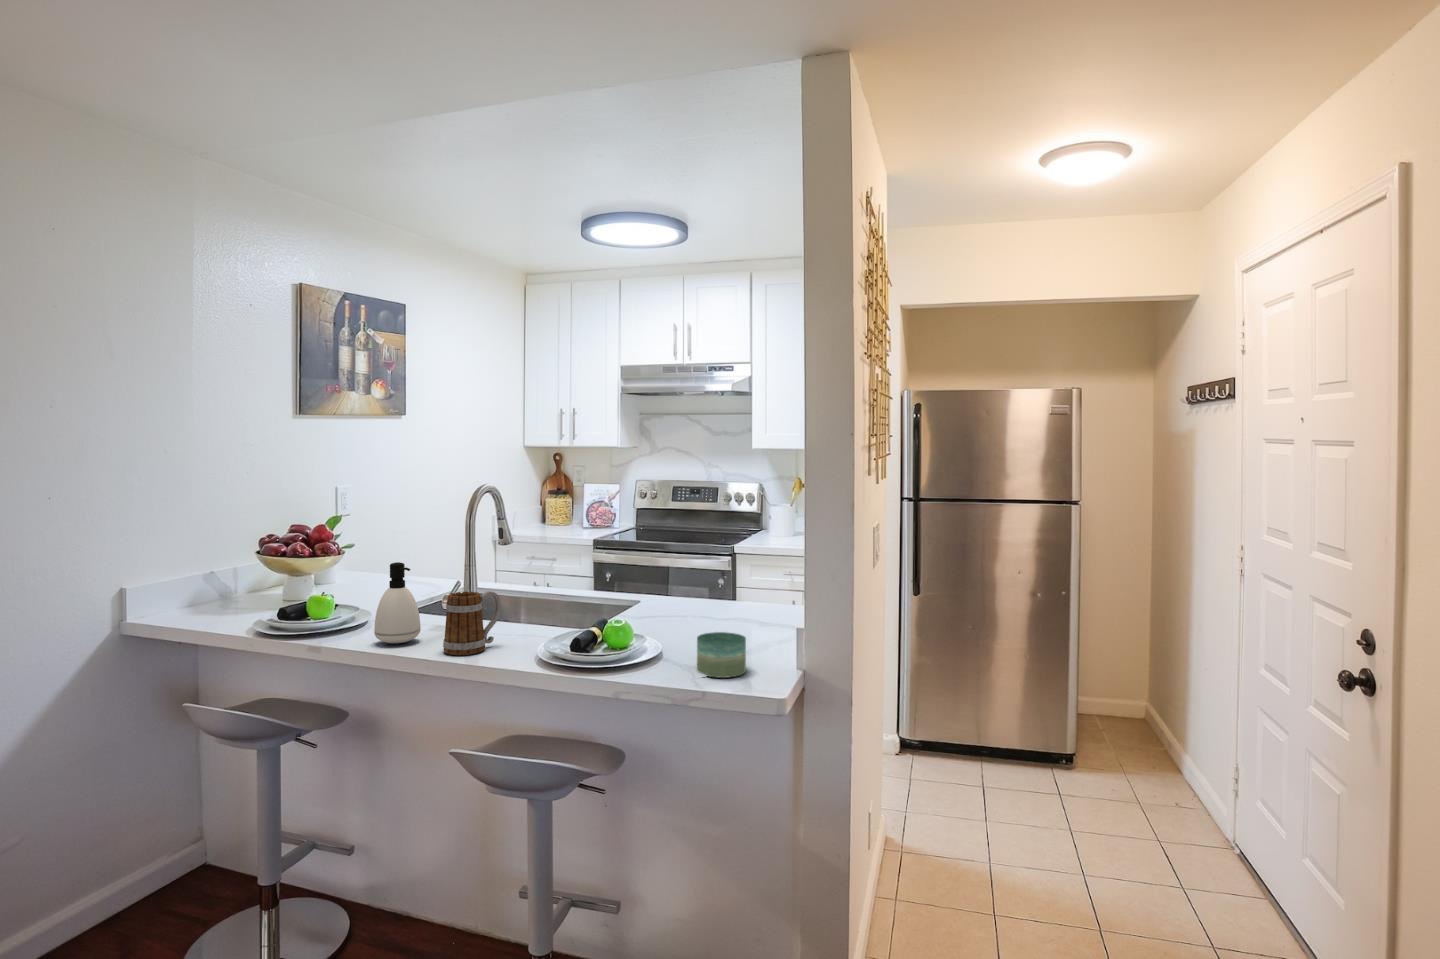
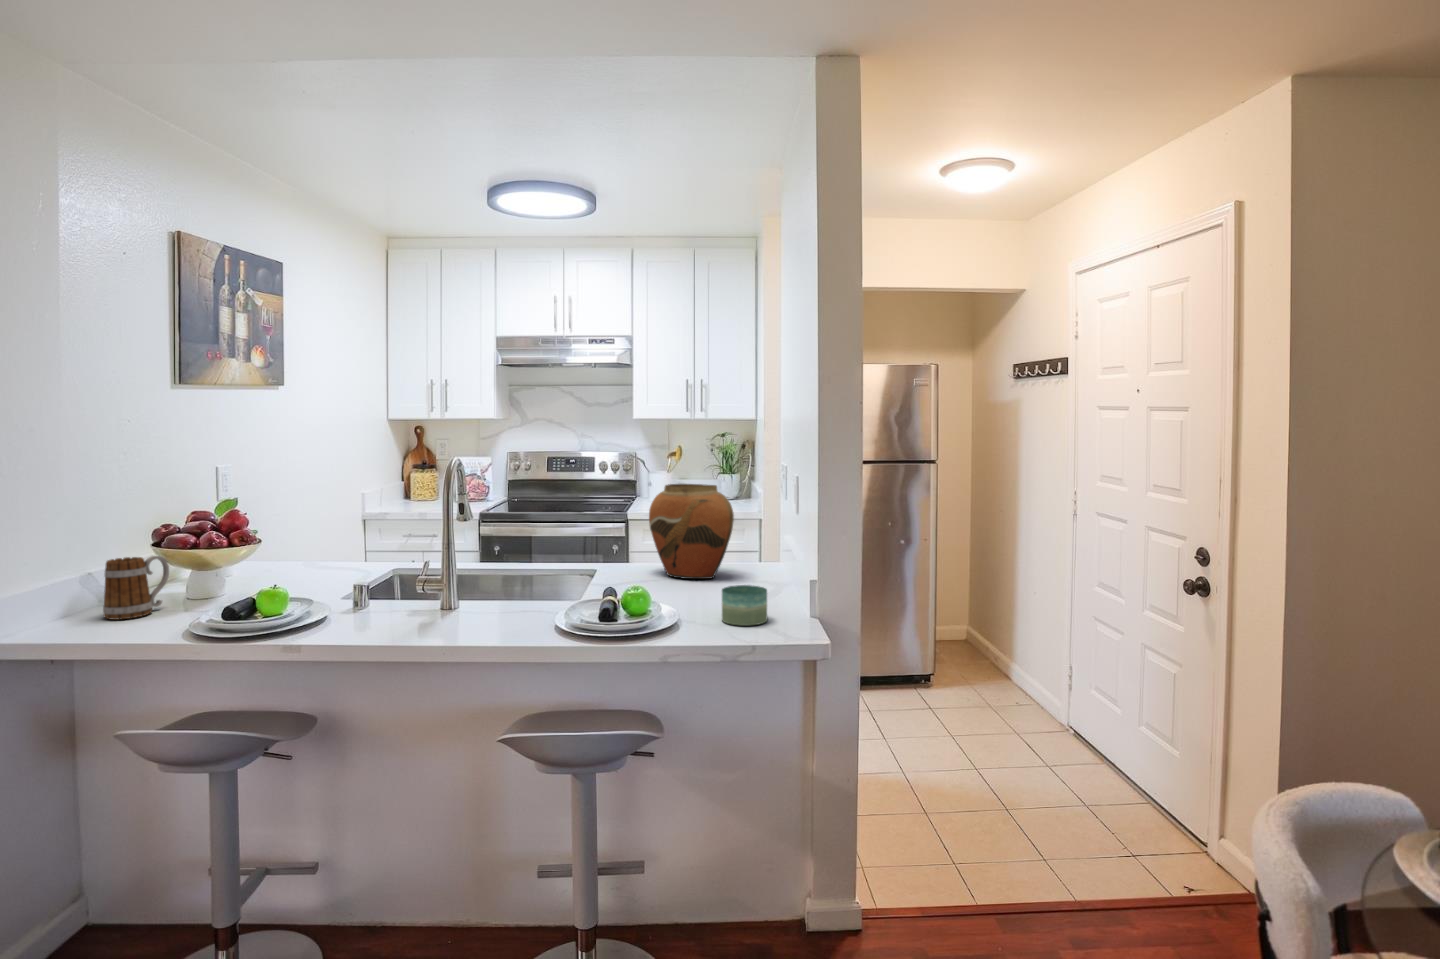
vase: none [683,519,764,621] -> present [649,484,734,579]
soap dispenser: present [374,562,421,643] -> none [366,539,415,624]
mug: present [443,591,501,655] -> present [103,556,169,620]

